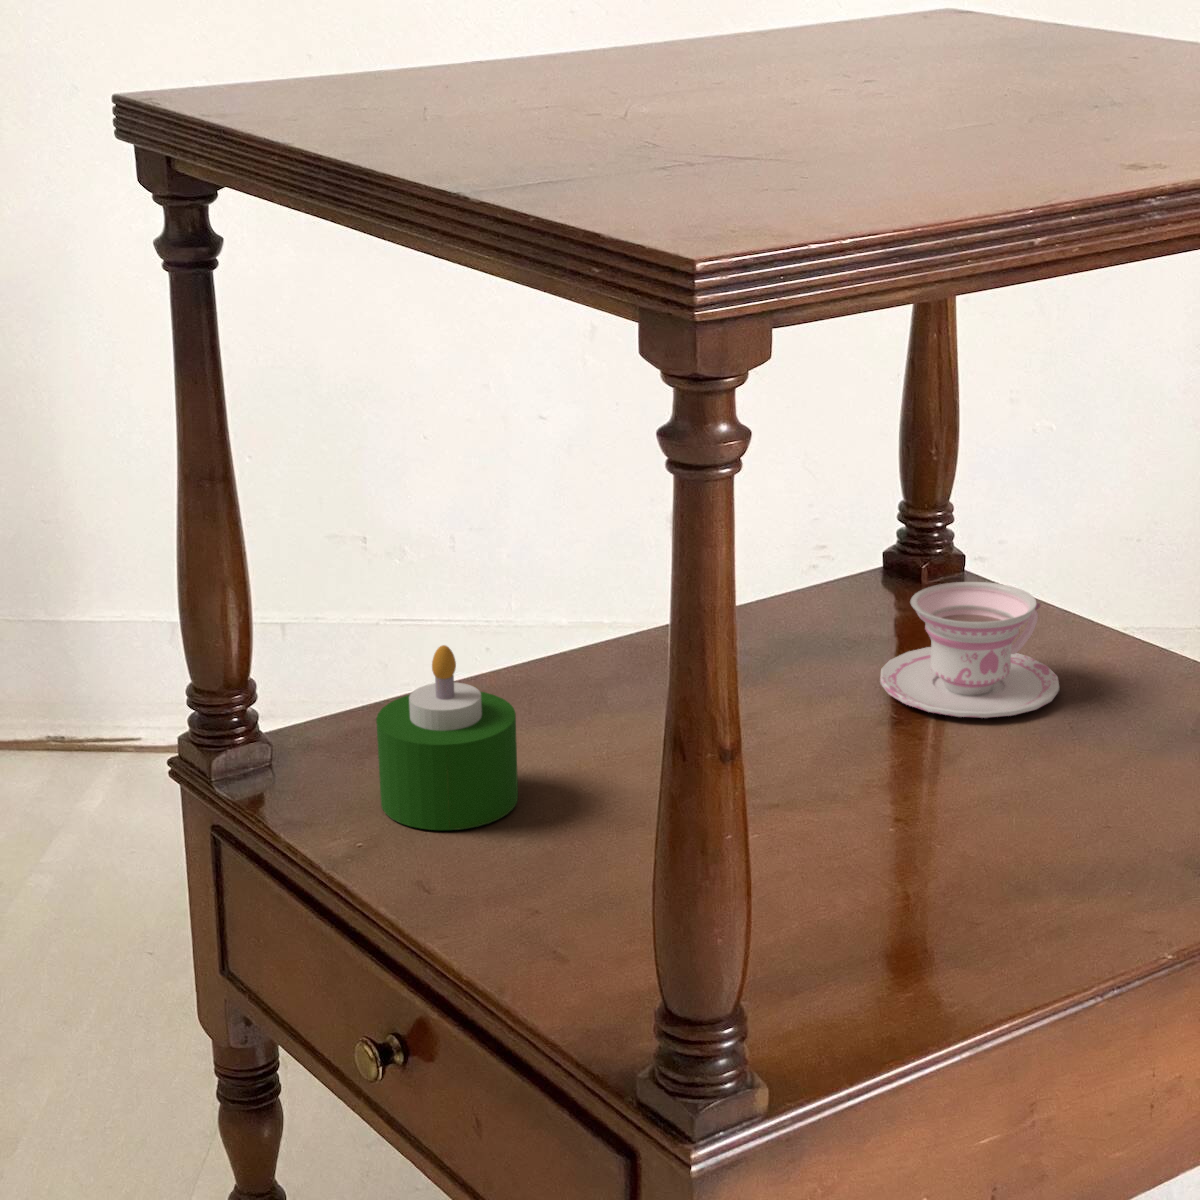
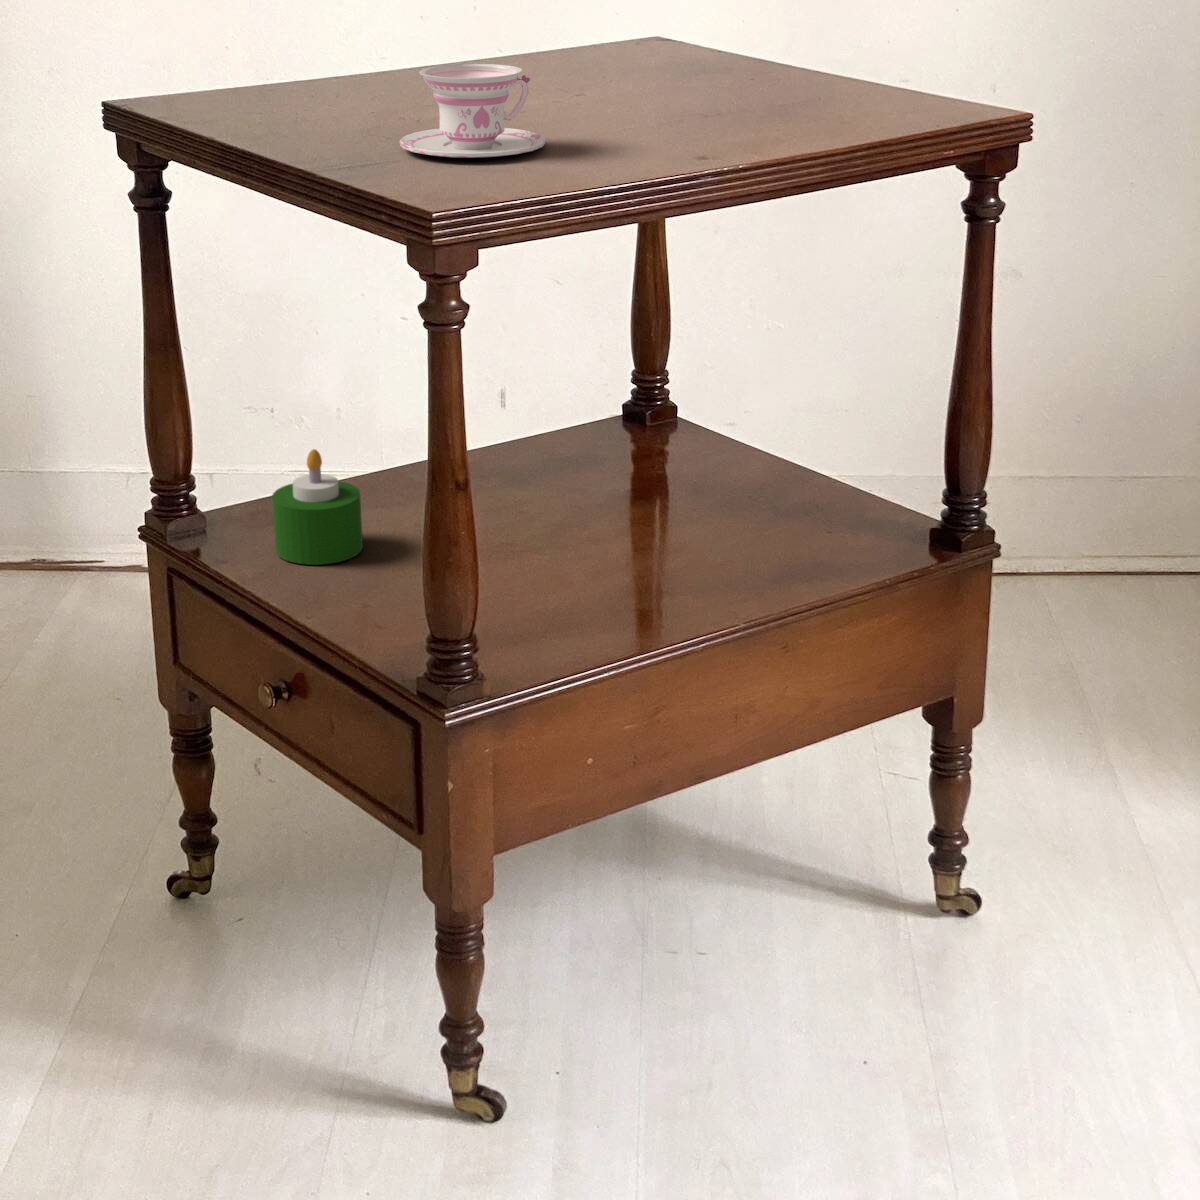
teacup: present [880,582,1059,718] -> present [400,64,545,158]

